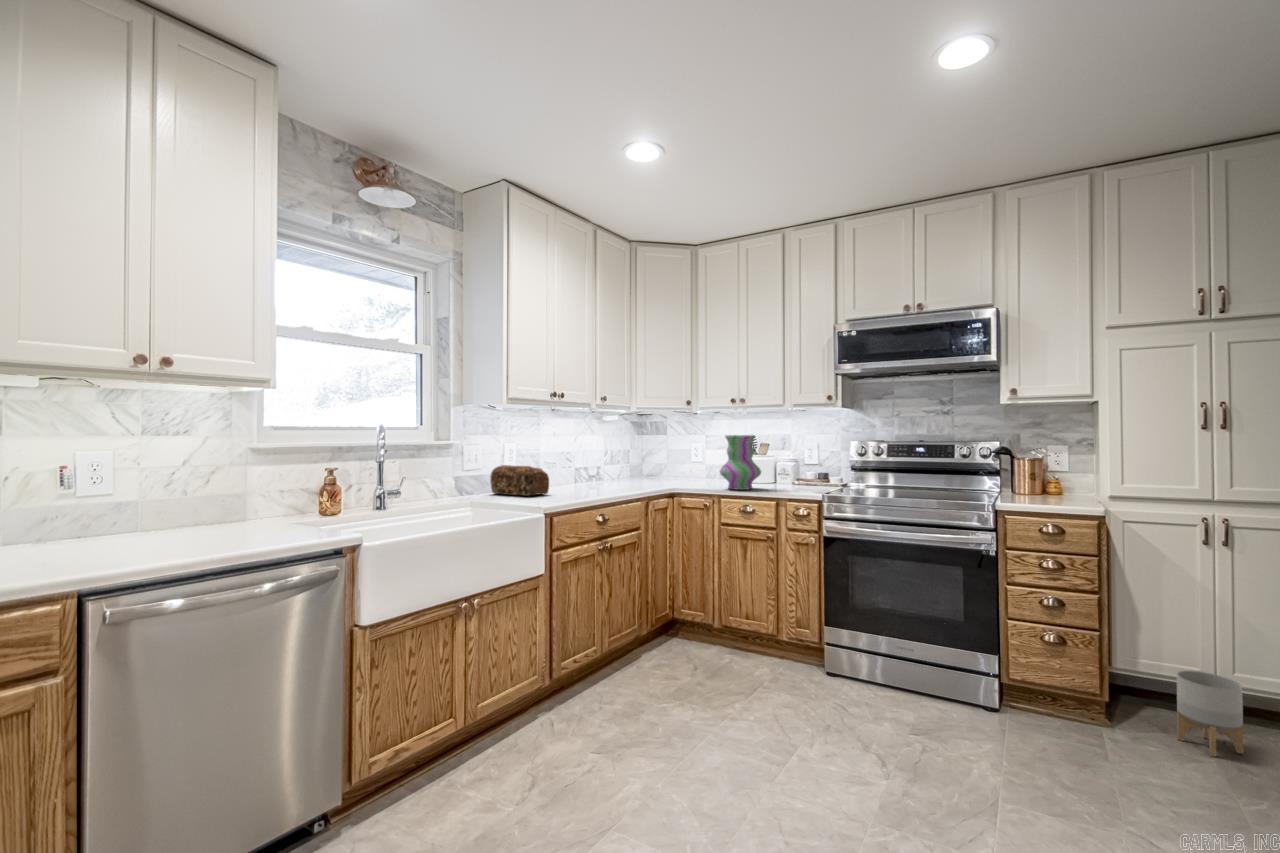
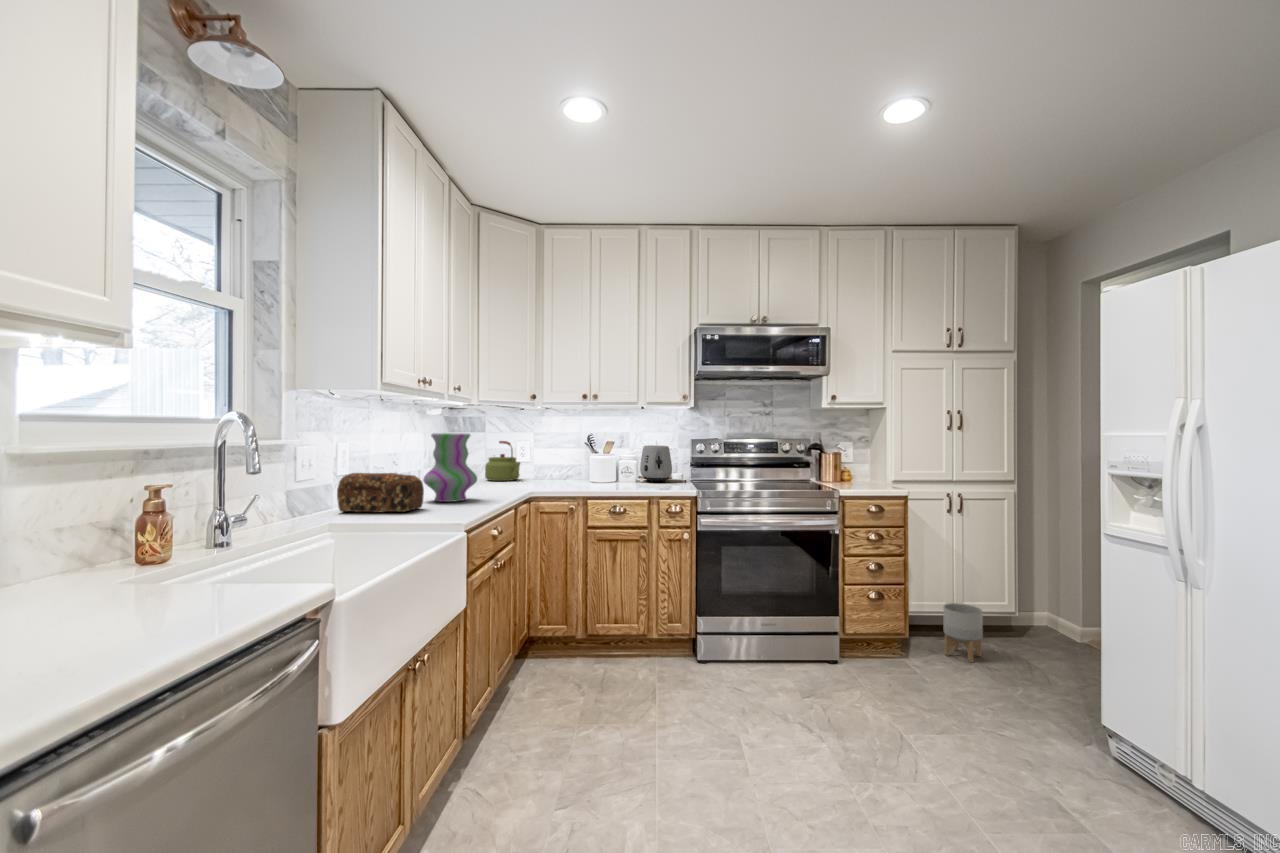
vase: present [720,435,761,490] -> present [423,433,477,502]
kettle: none [664,442,695,478] -> present [485,441,520,481]
toaster: none [797,448,833,486] -> present [640,445,672,482]

